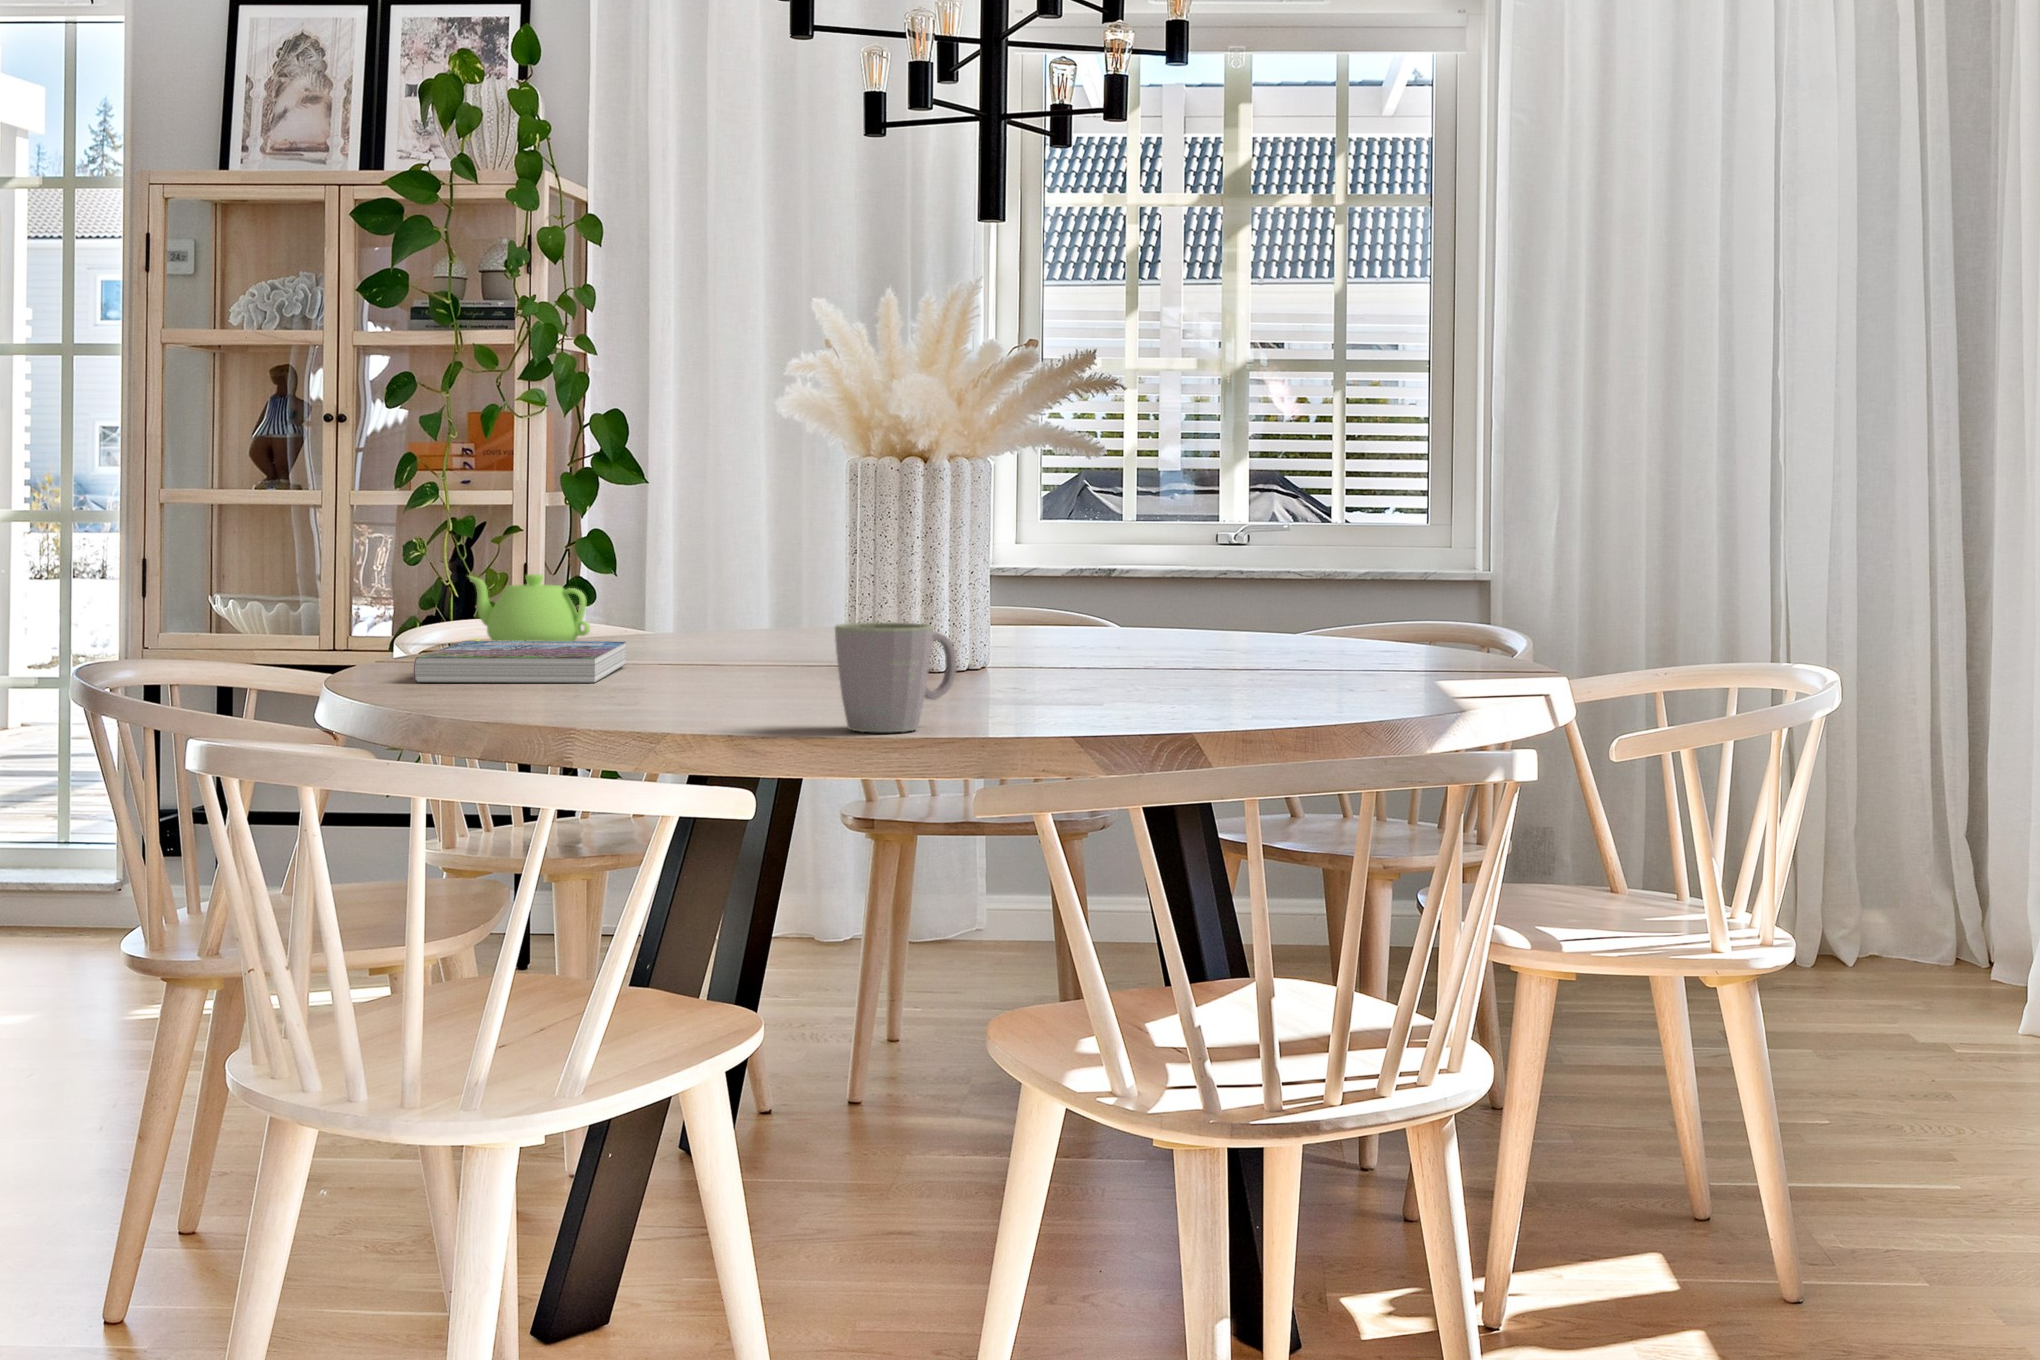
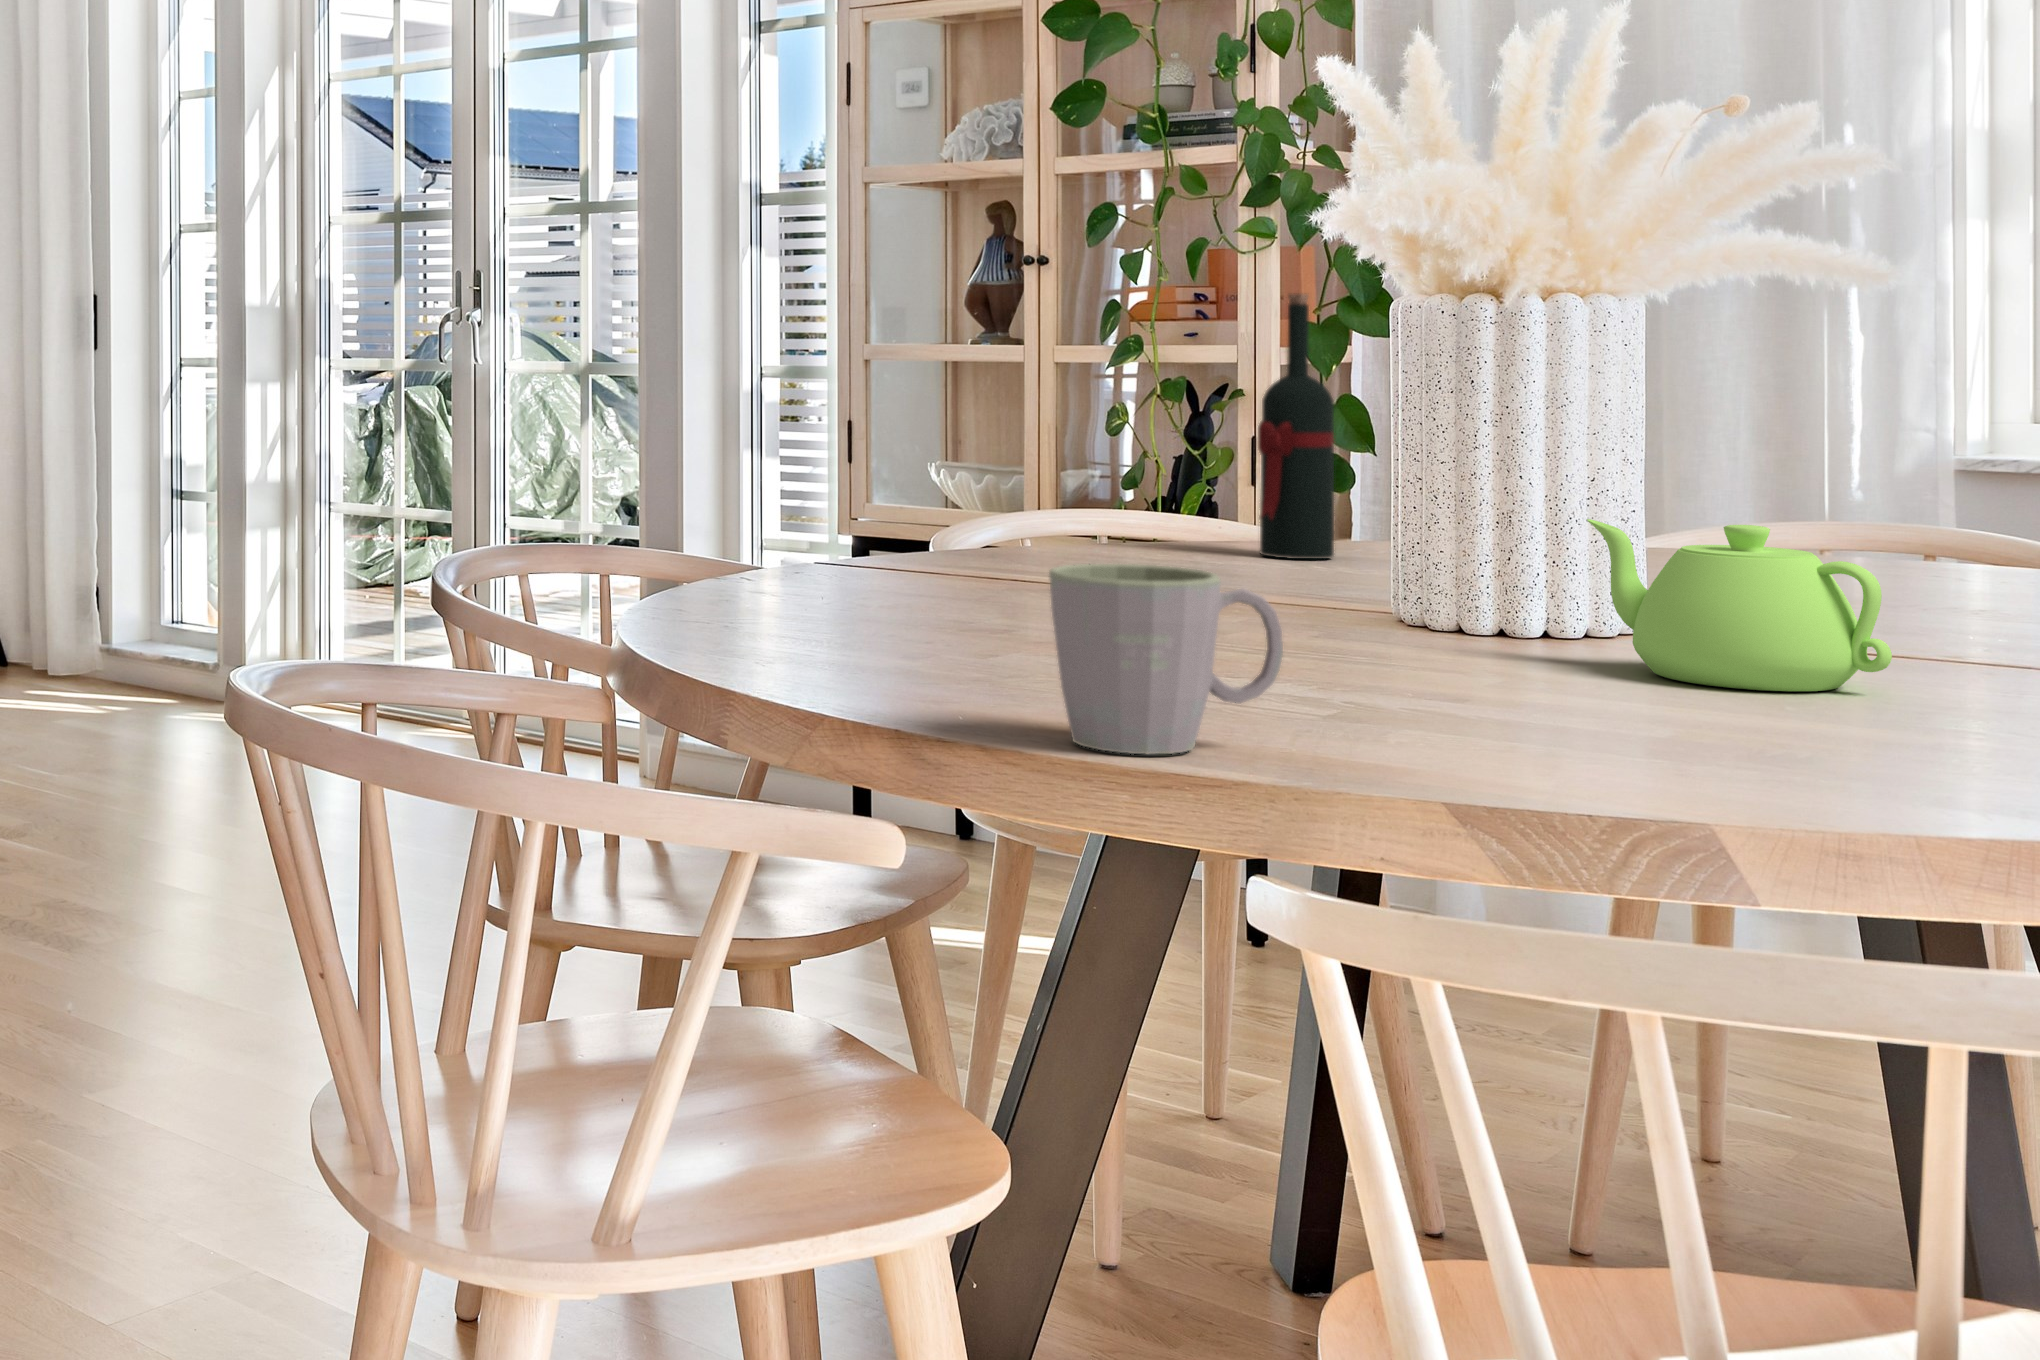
wine bottle: none [658,453,708,645] -> present [1258,293,1334,559]
teapot: present [469,574,590,641] -> present [1587,519,1892,691]
book: present [414,641,626,683] -> none [775,538,1109,611]

